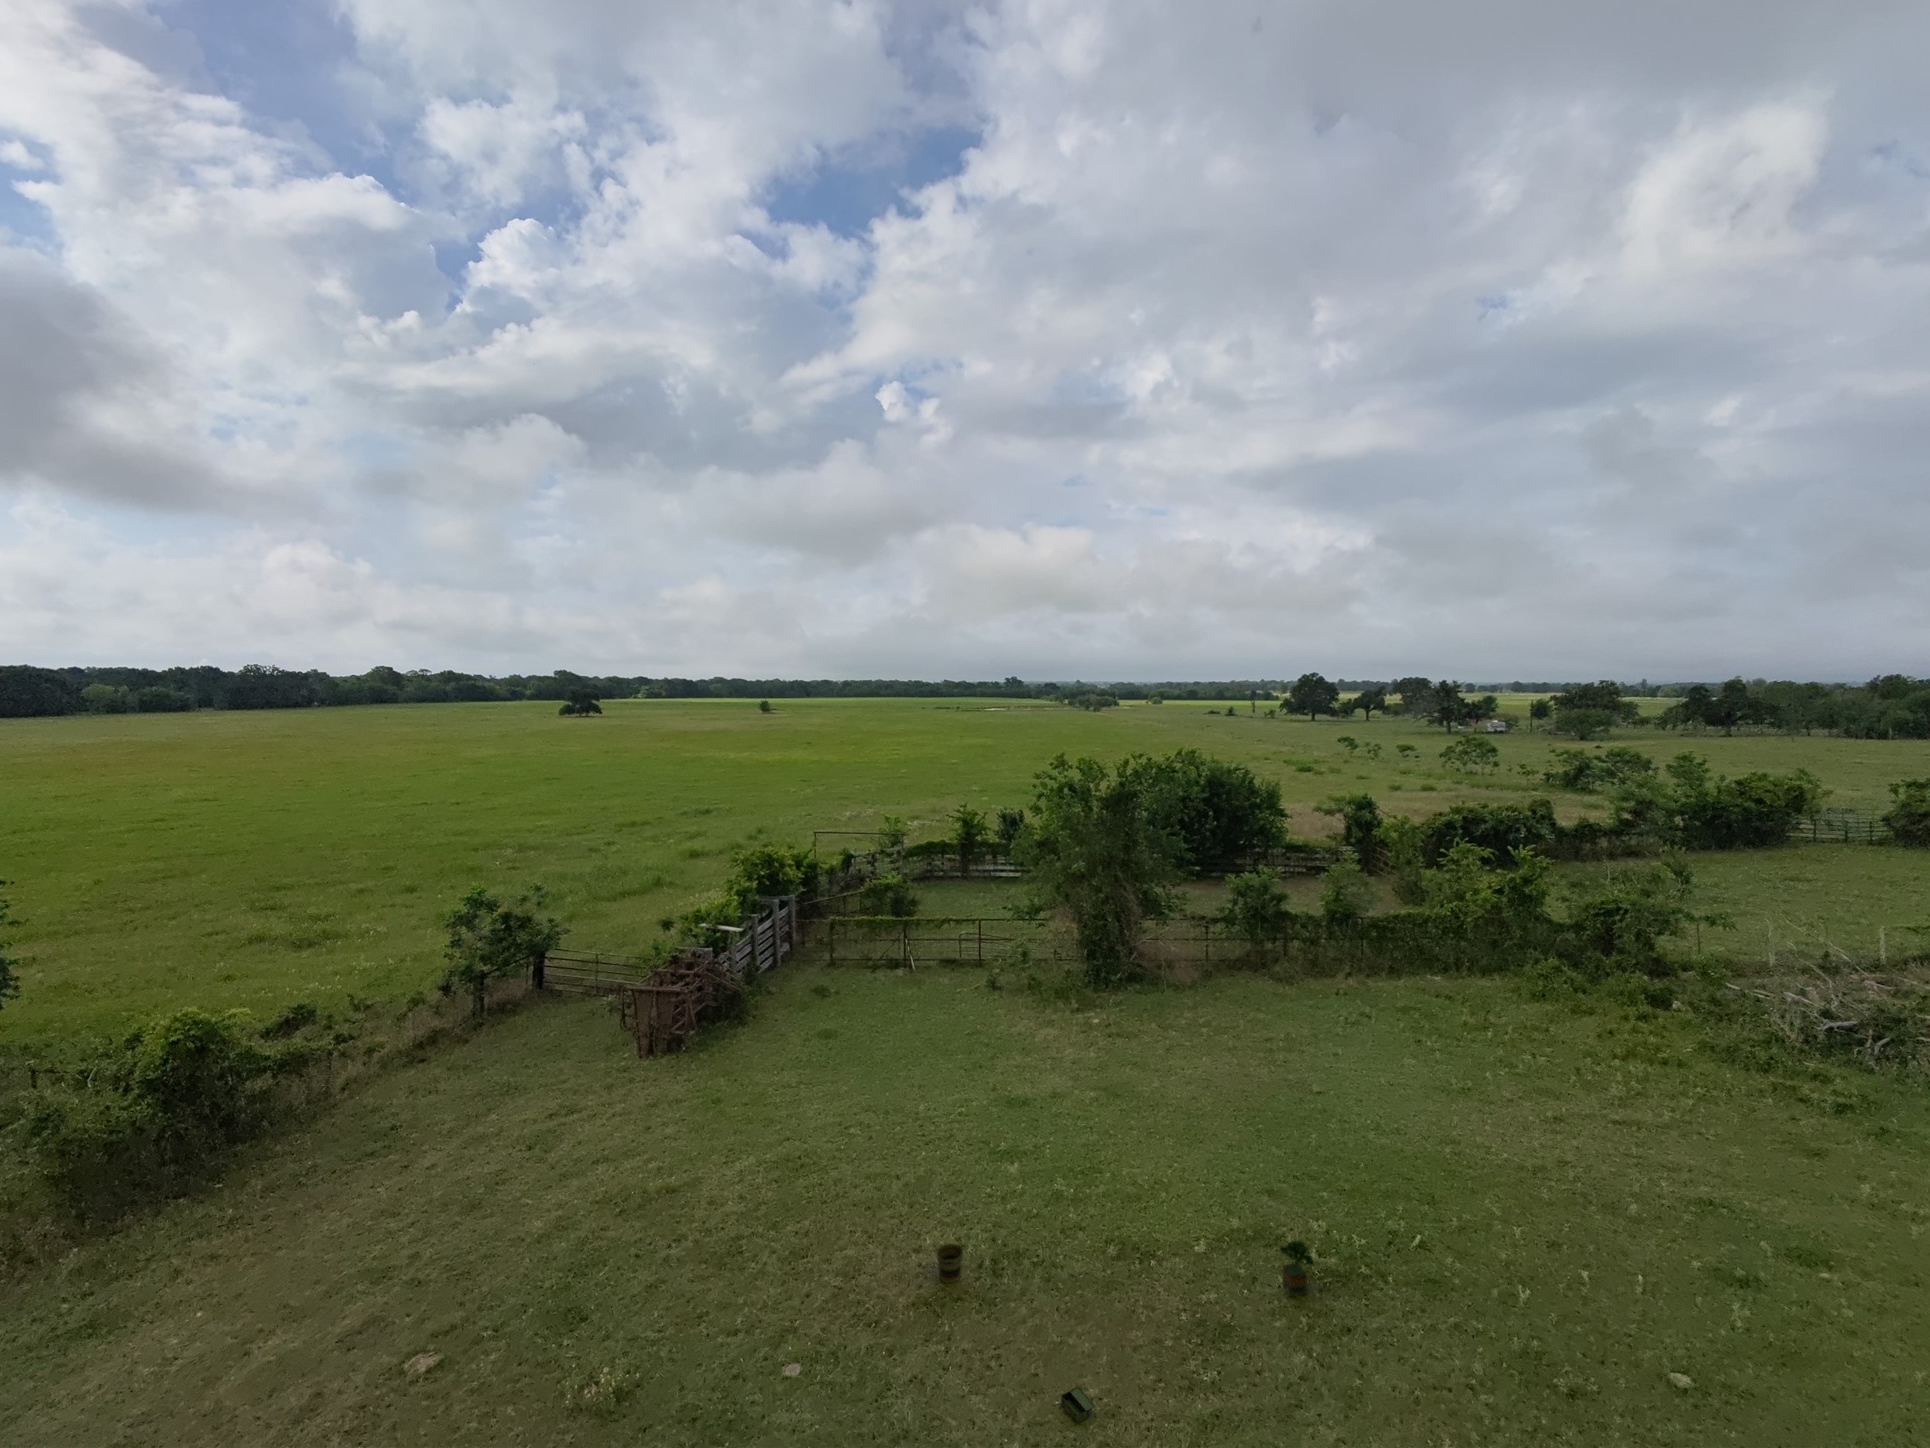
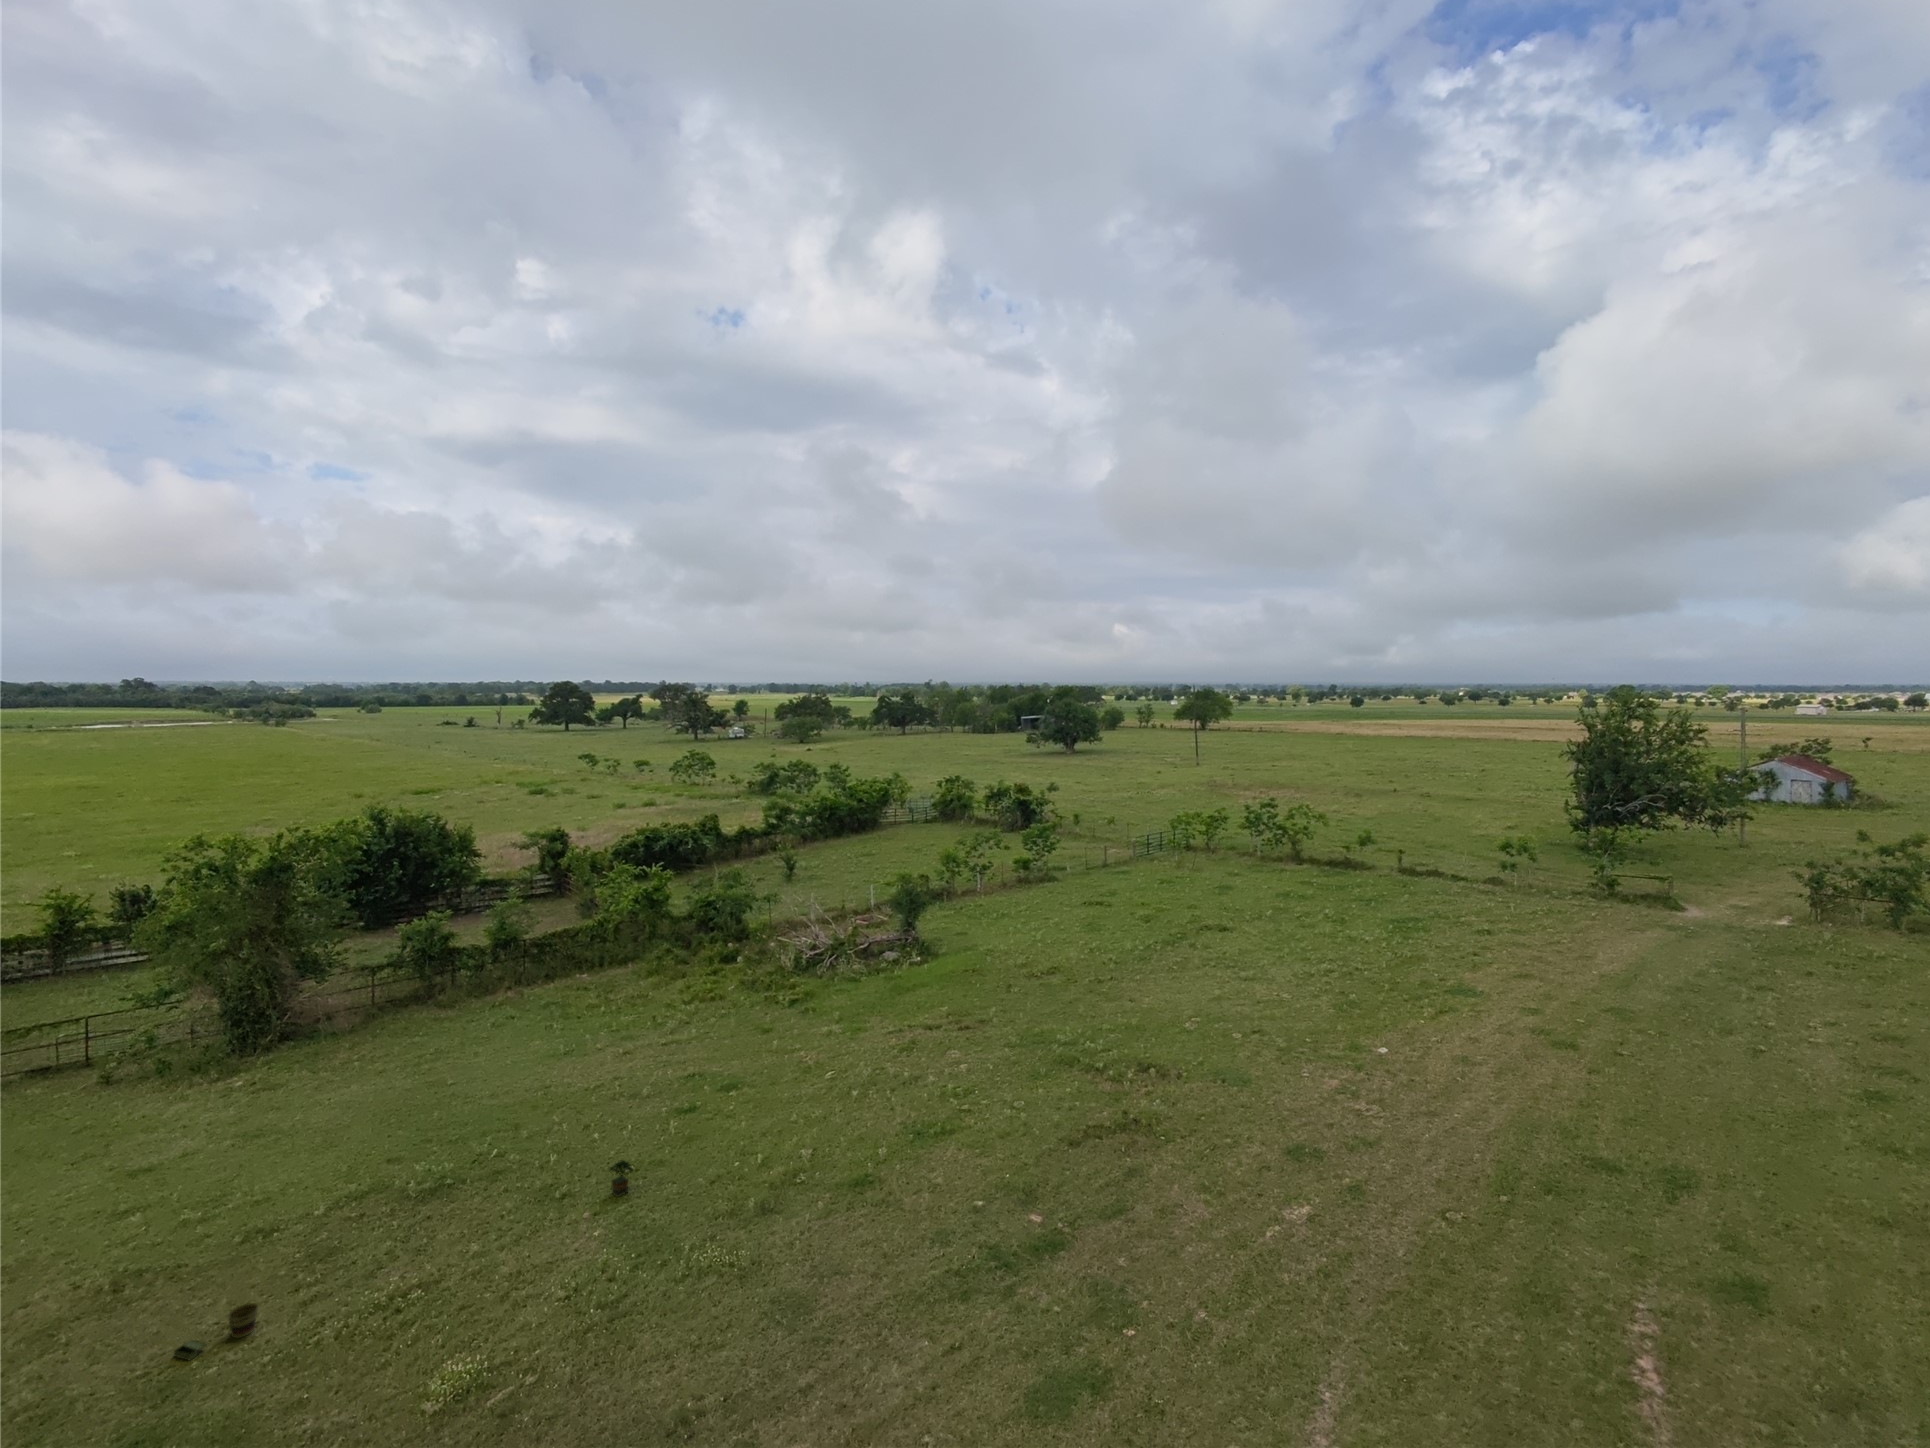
potted tree: present [1280,1241,1314,1296] -> present [610,1160,633,1197]
basket: present [936,1243,963,1283] -> present [228,1303,258,1338]

